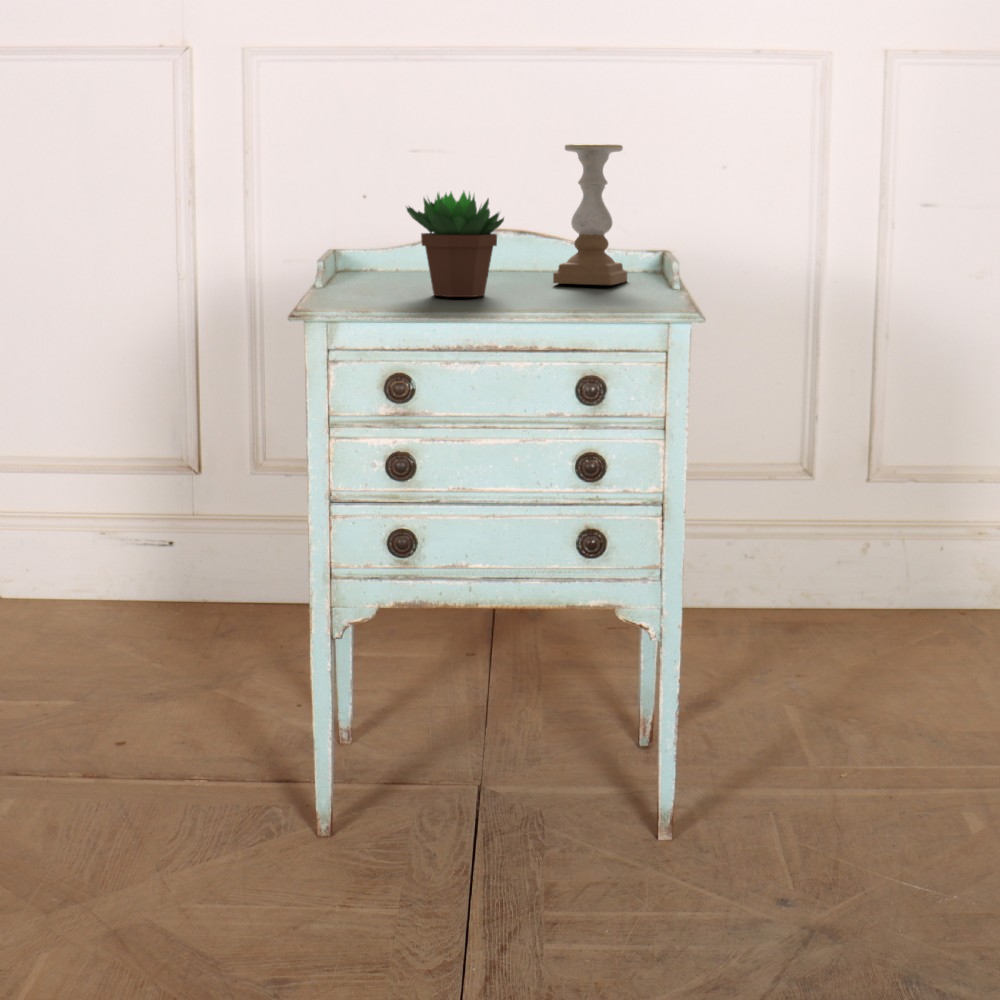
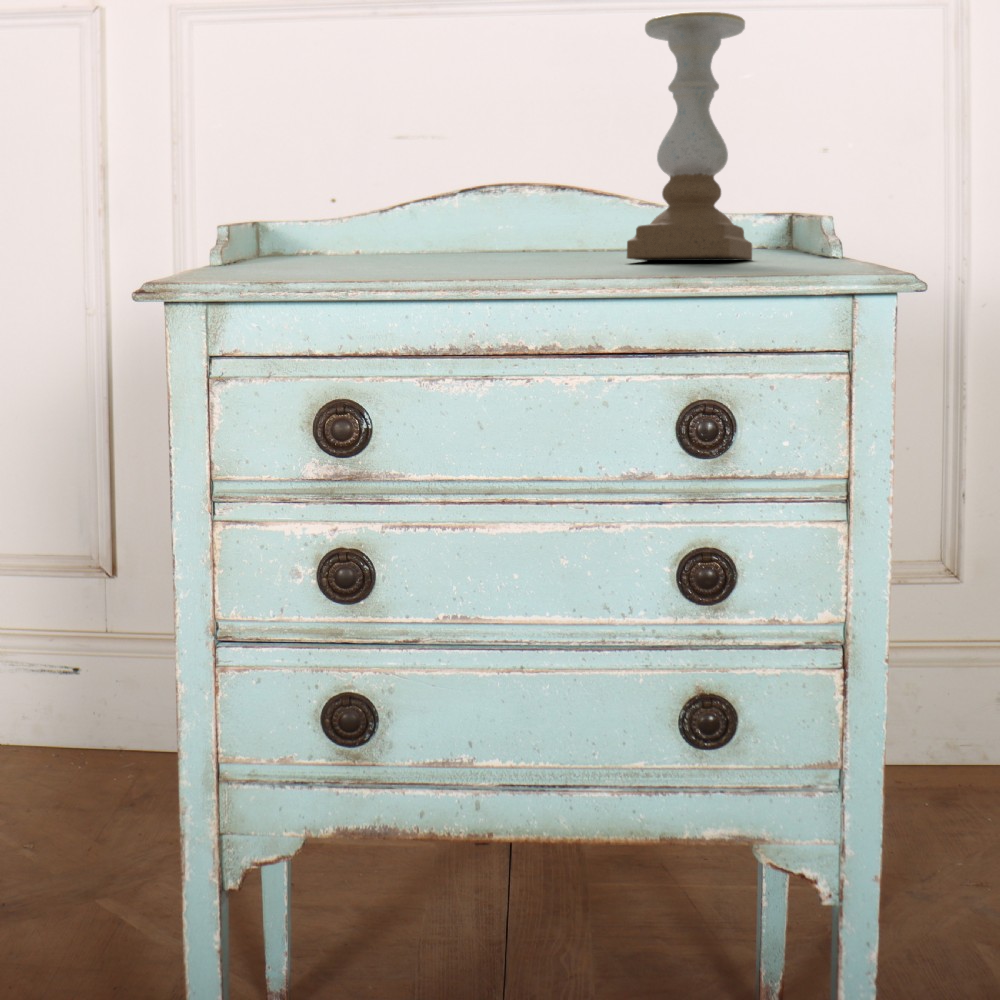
succulent plant: present [406,191,504,297] -> none [364,71,540,269]

